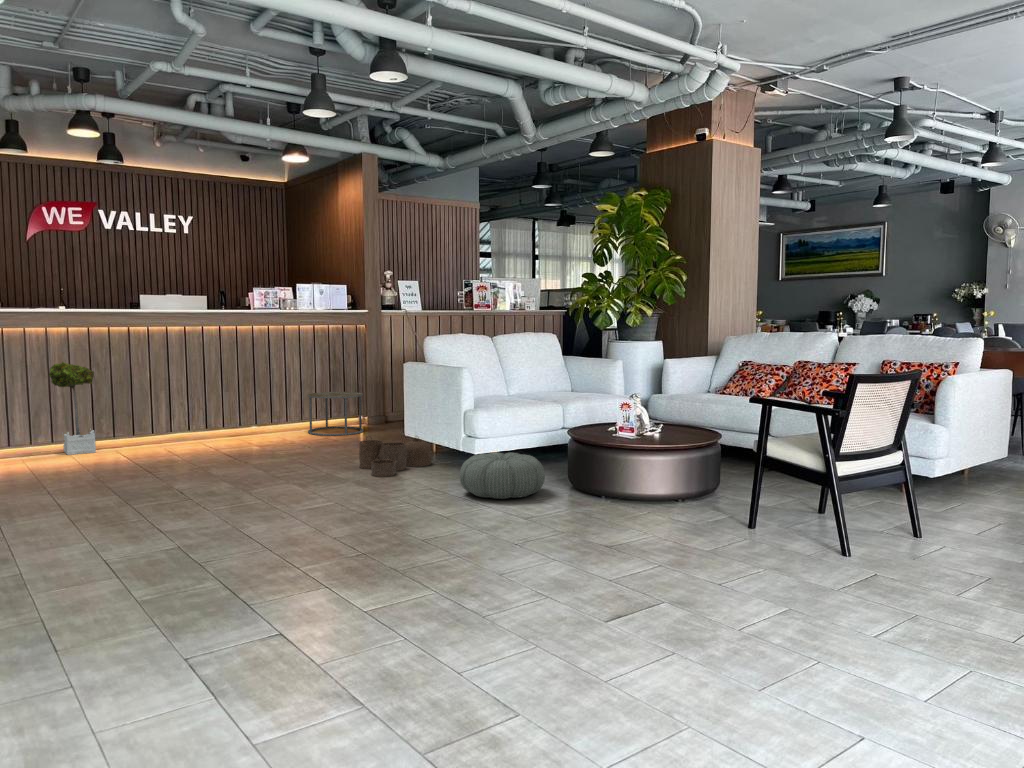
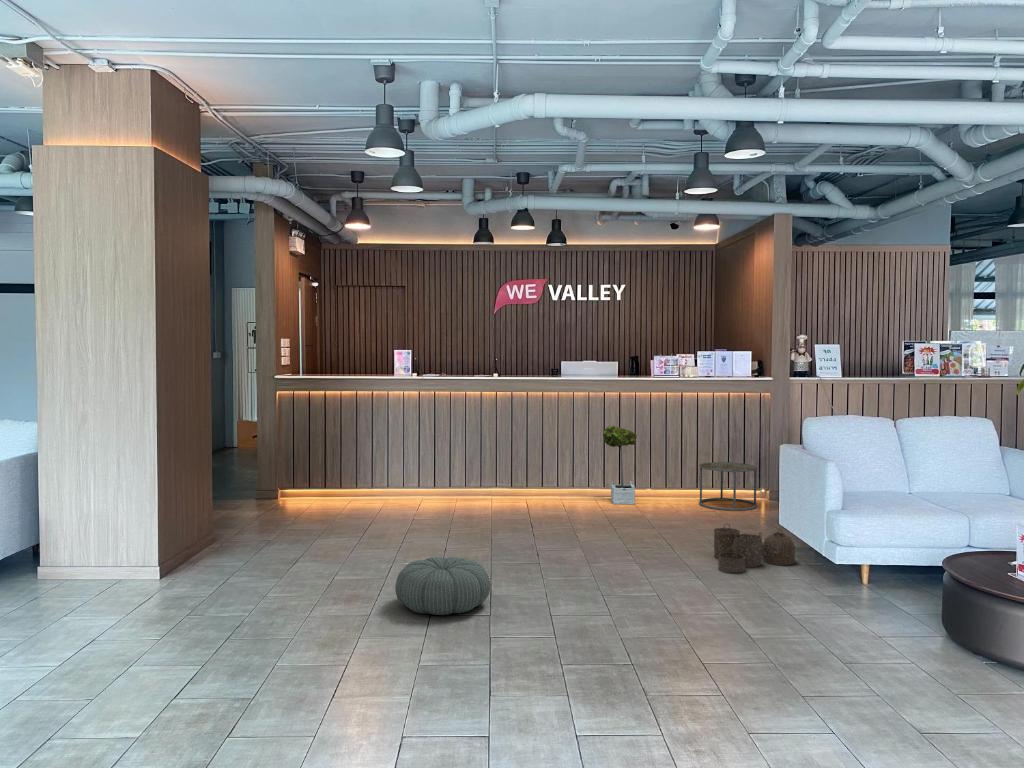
potted tree: present [49,362,96,455] -> present [603,426,637,504]
pouf: present [460,452,545,499] -> present [395,557,490,615]

